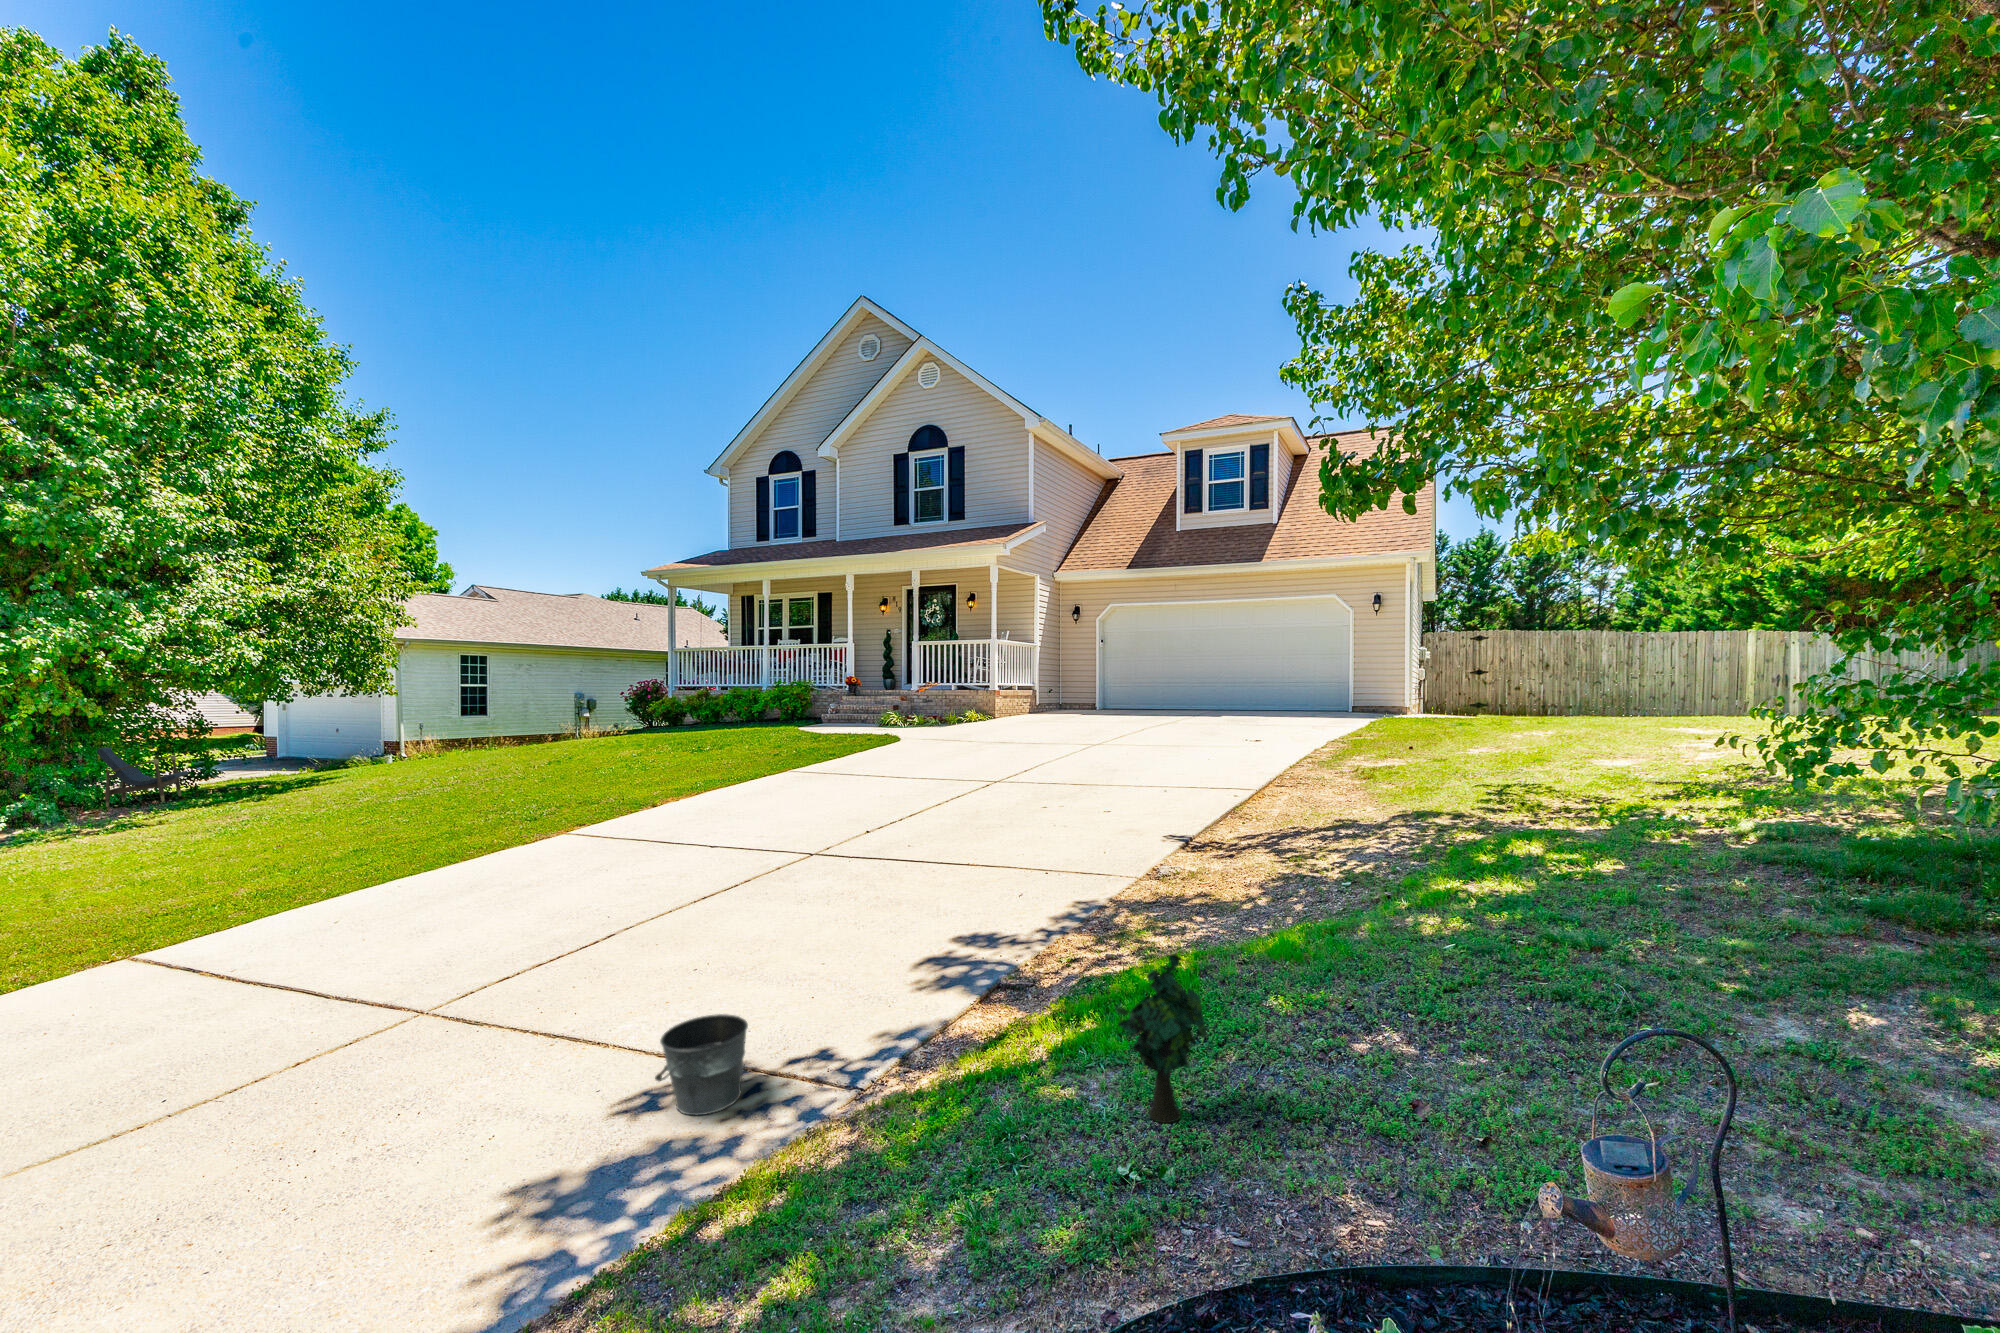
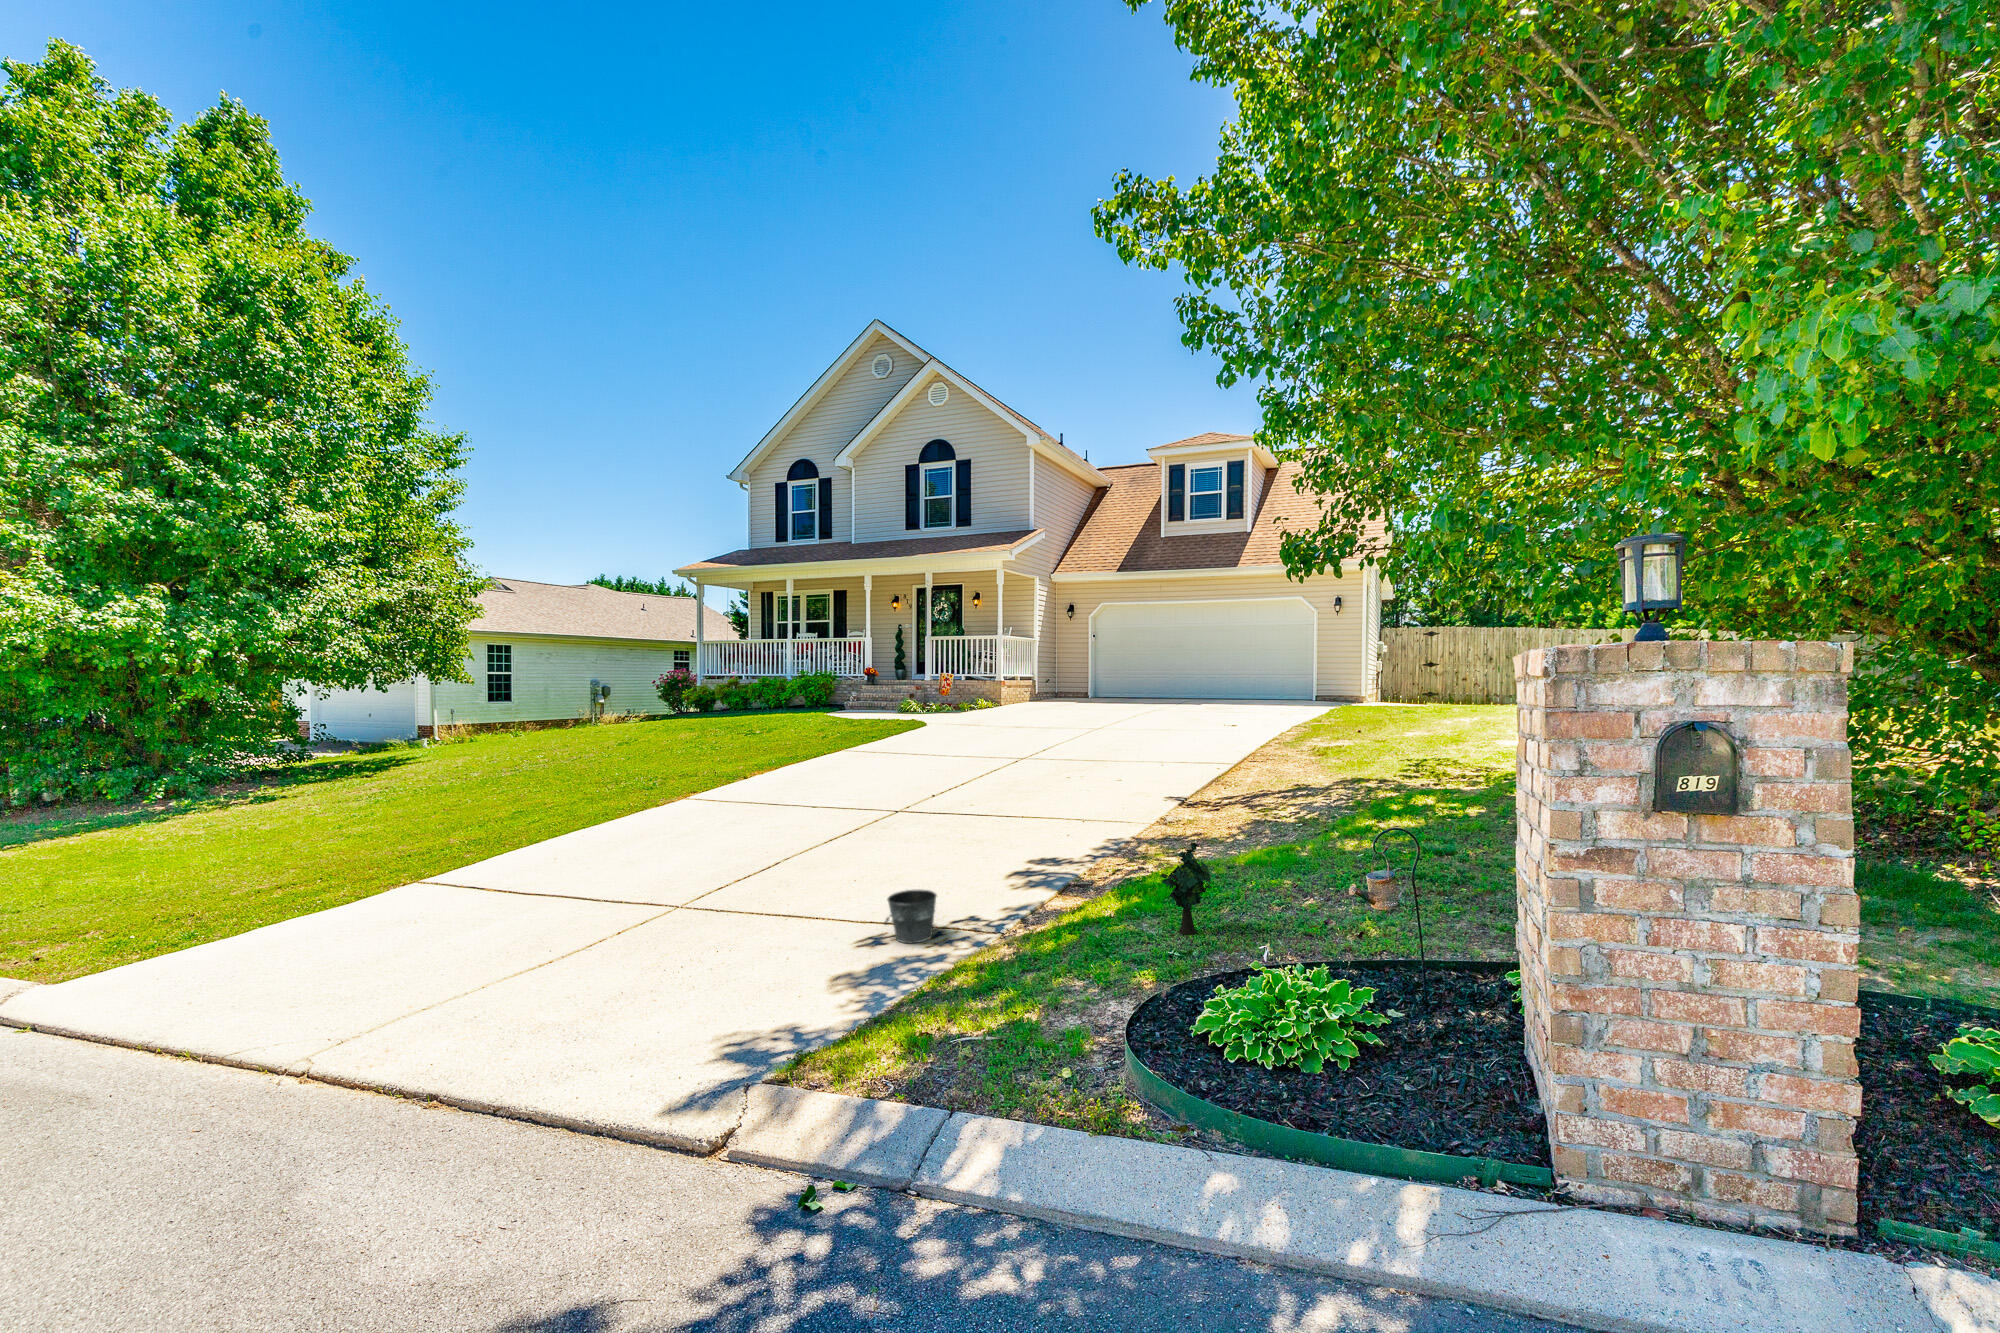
lounge chair: present [96,747,188,807] -> none [224,730,297,783]

